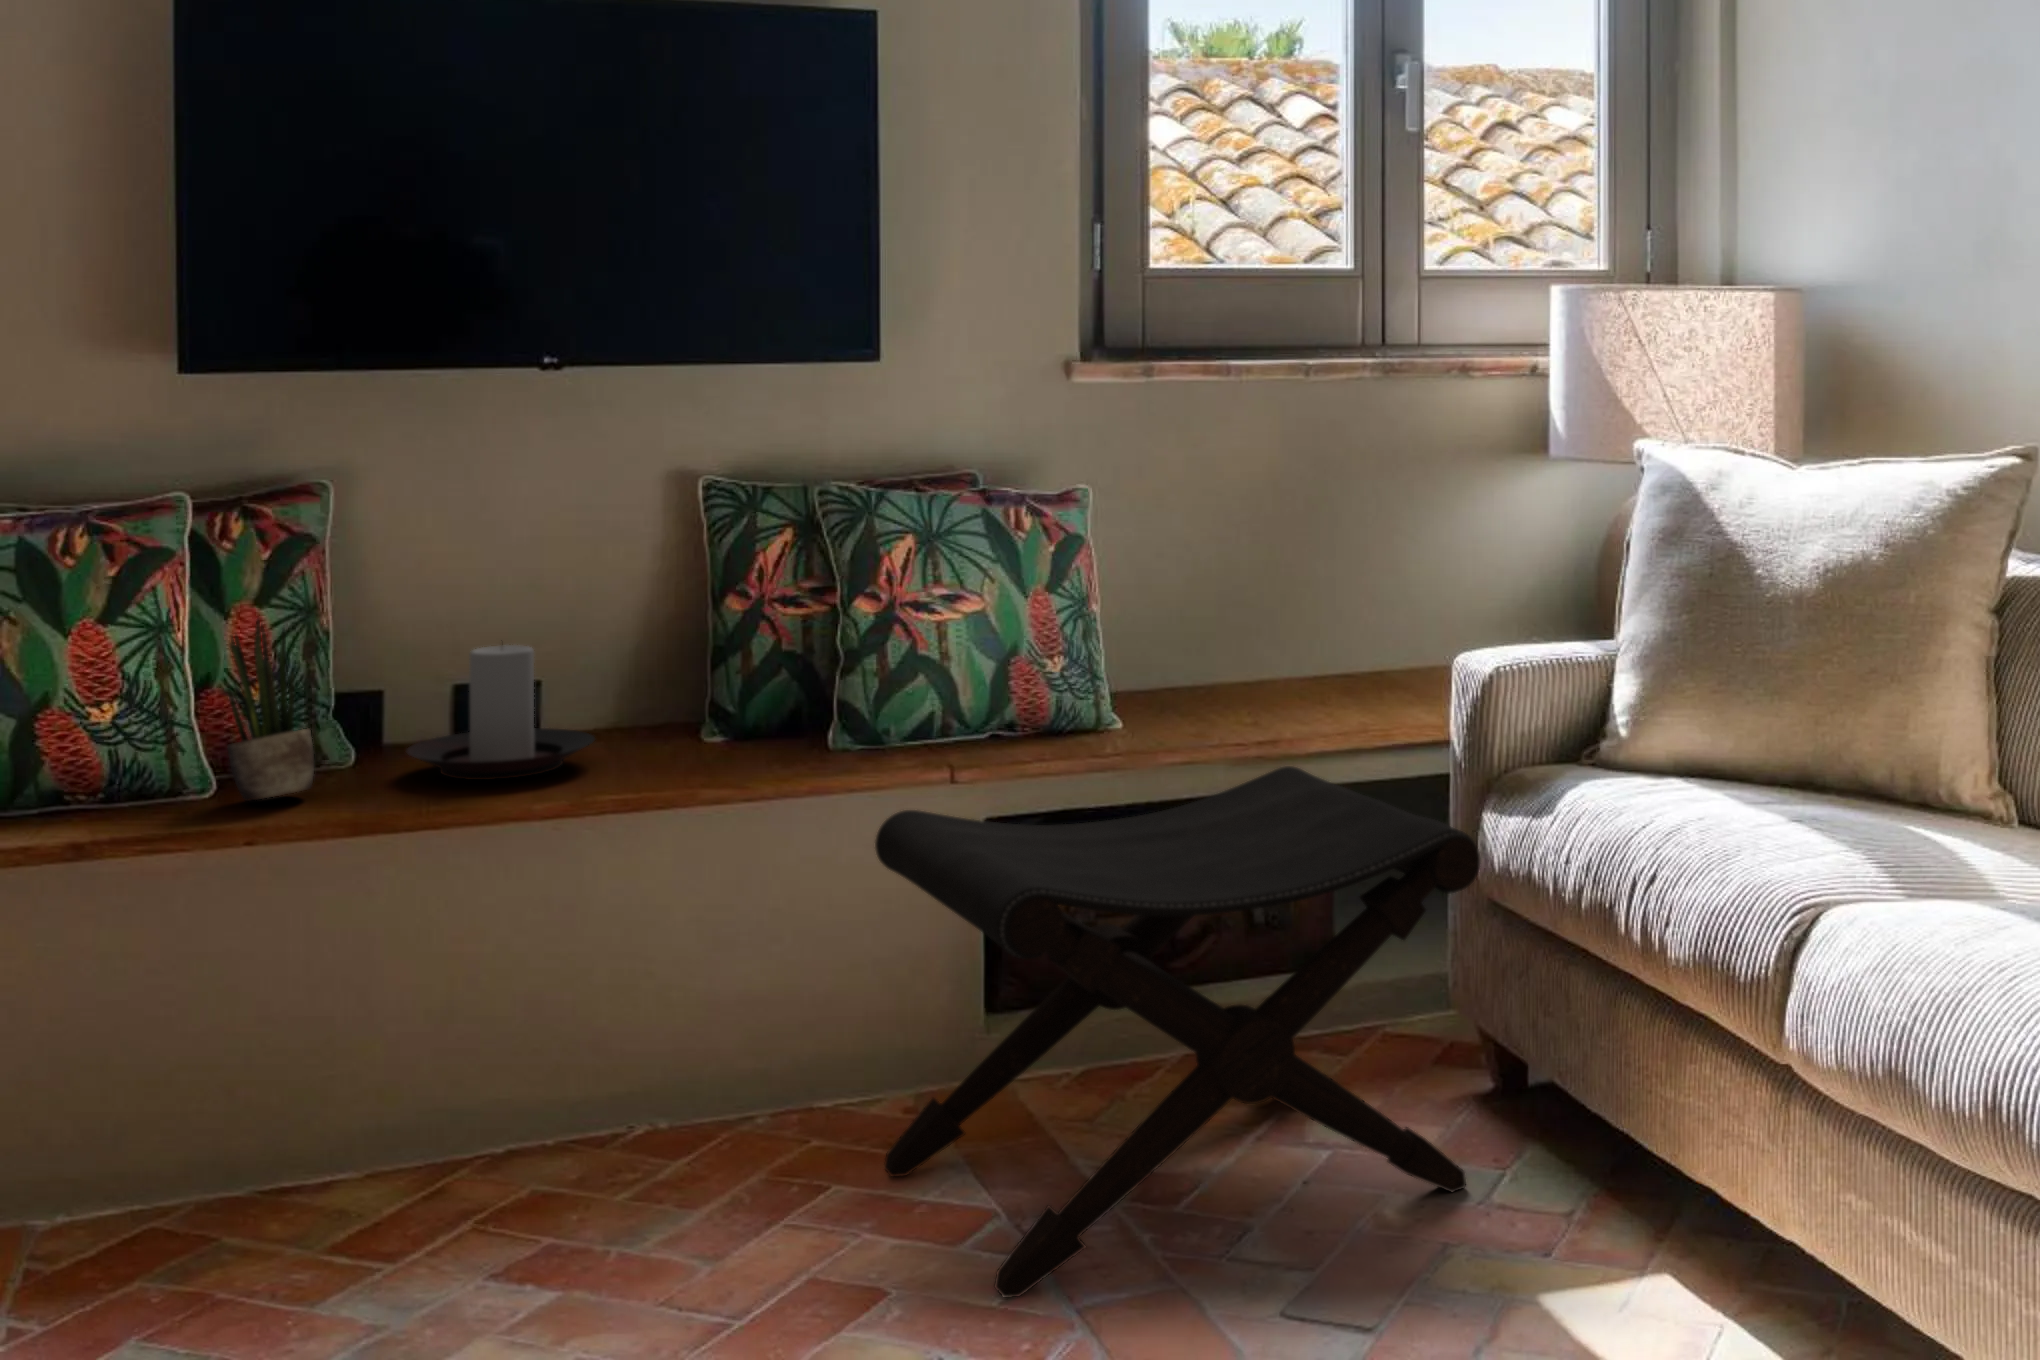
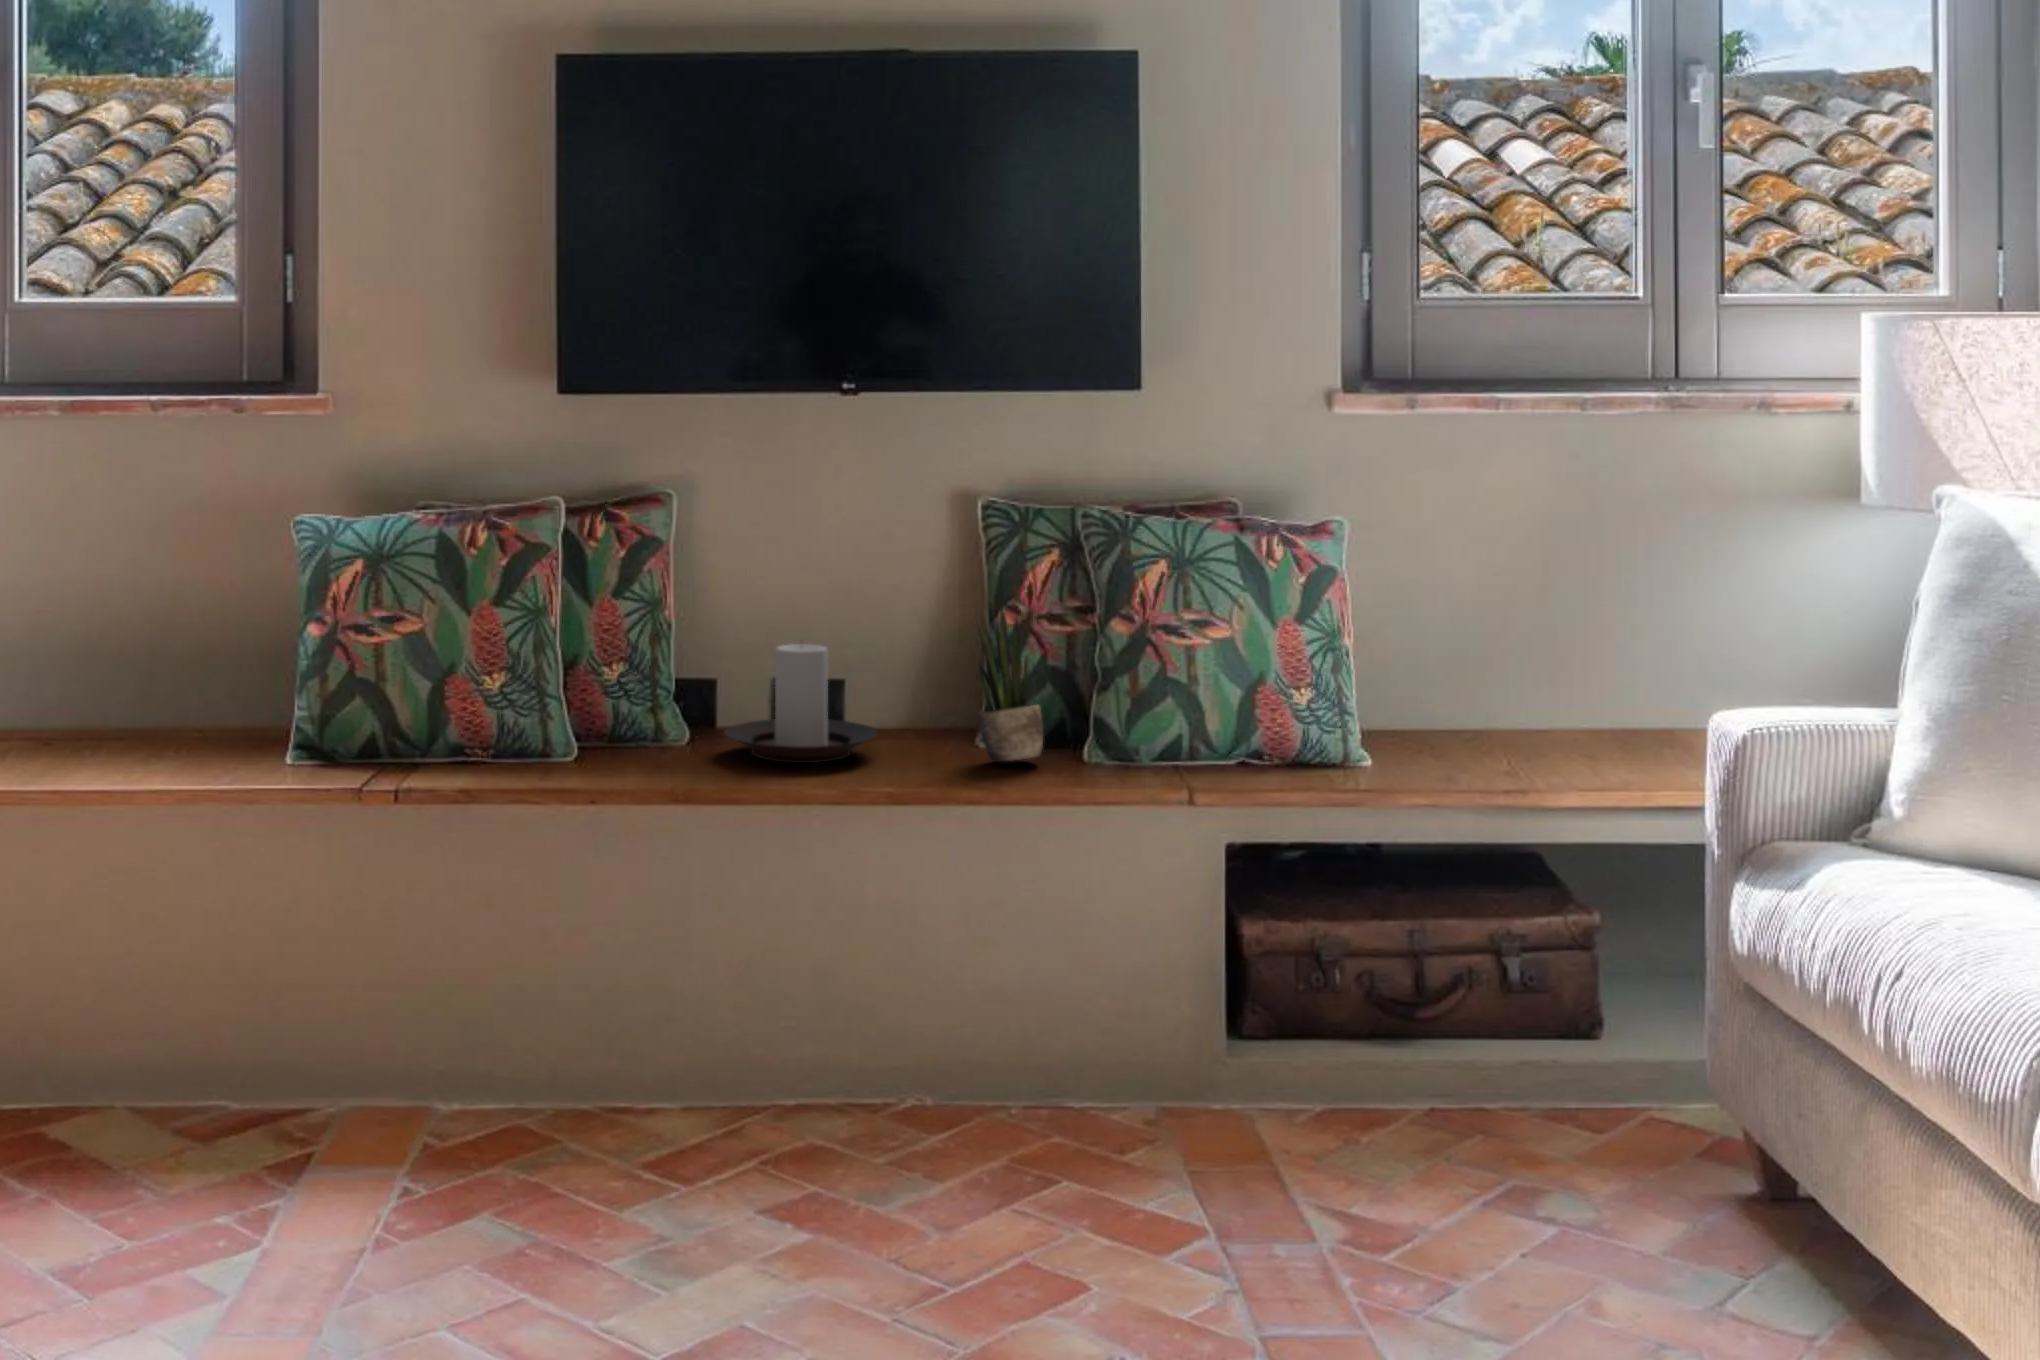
potted plant: present [227,618,314,801] -> present [978,609,1043,762]
footstool: present [875,766,1480,1298] -> none [1107,817,1715,1300]

